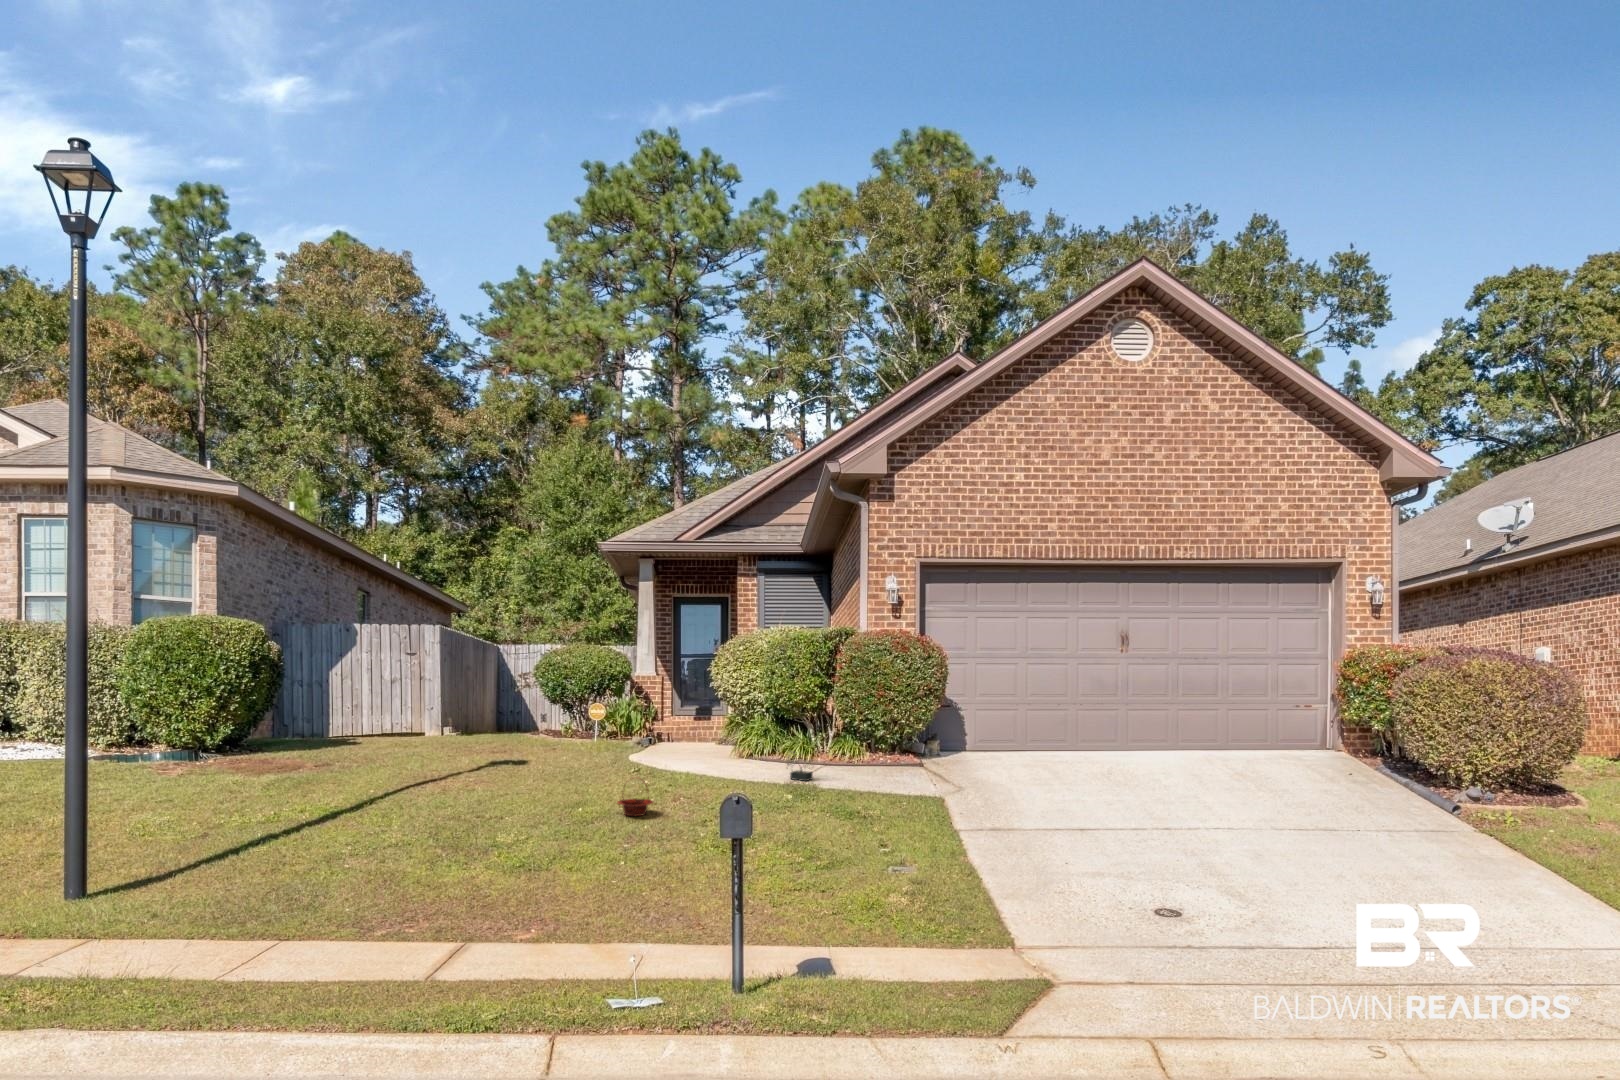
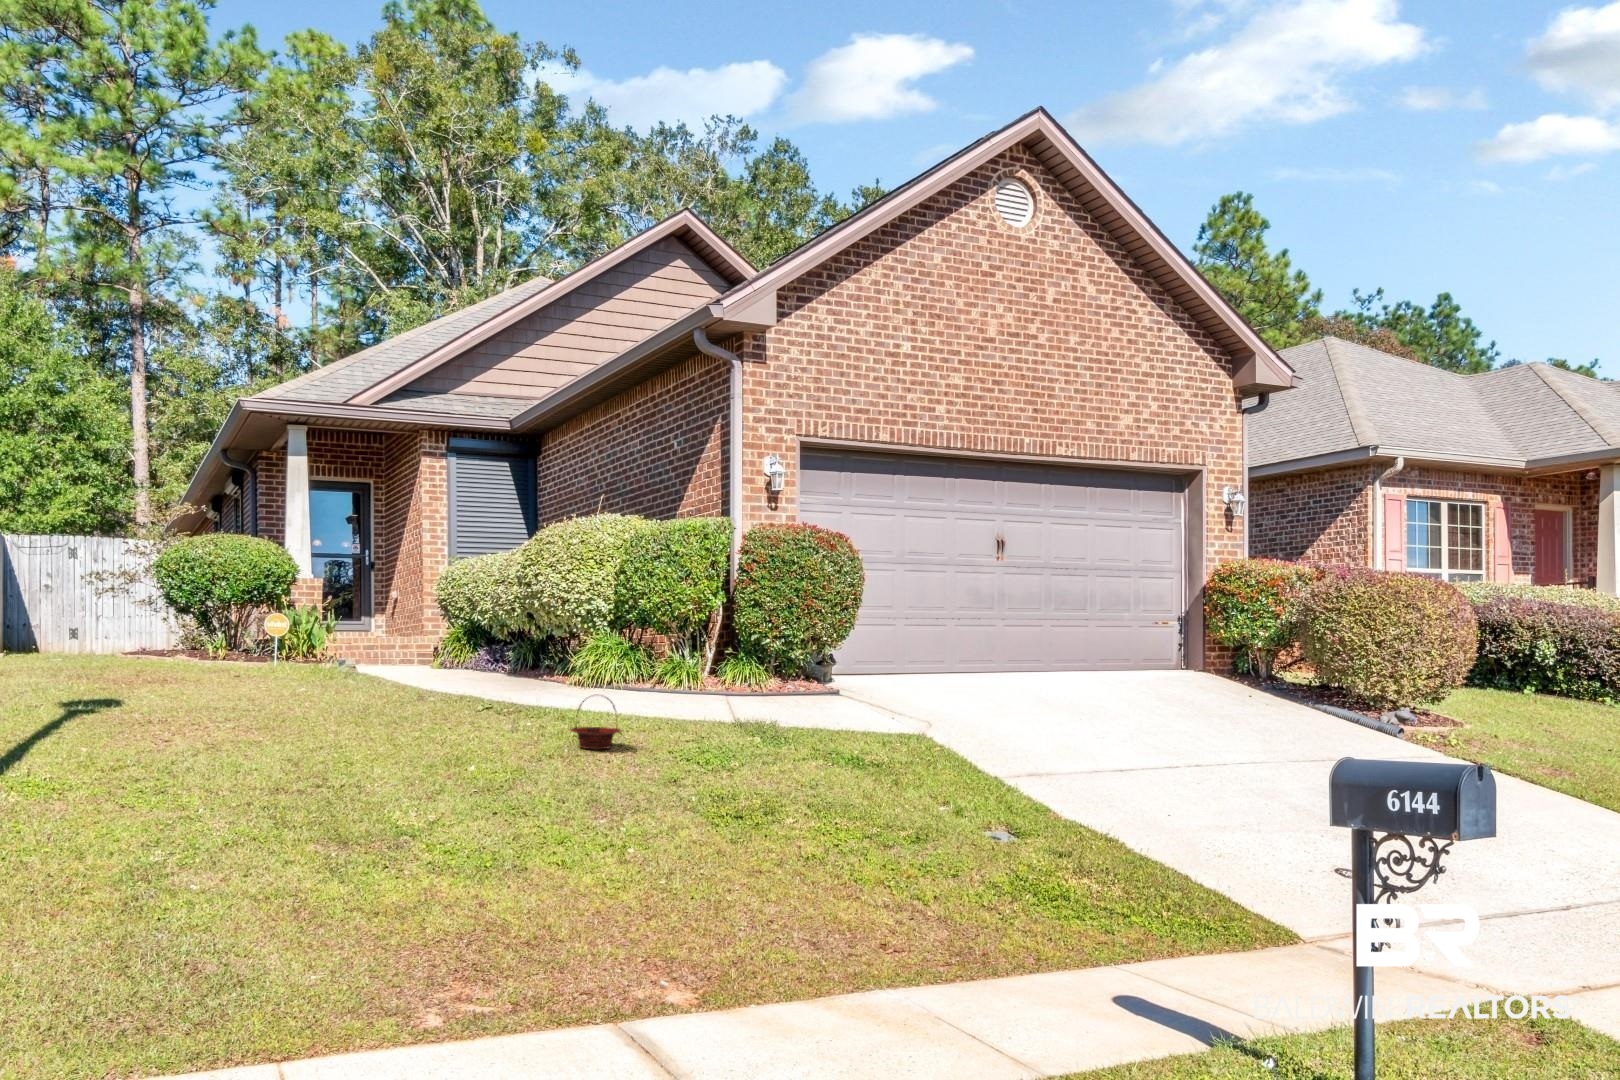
decorative plant: present [787,756,813,781] -> none [700,670,743,708]

